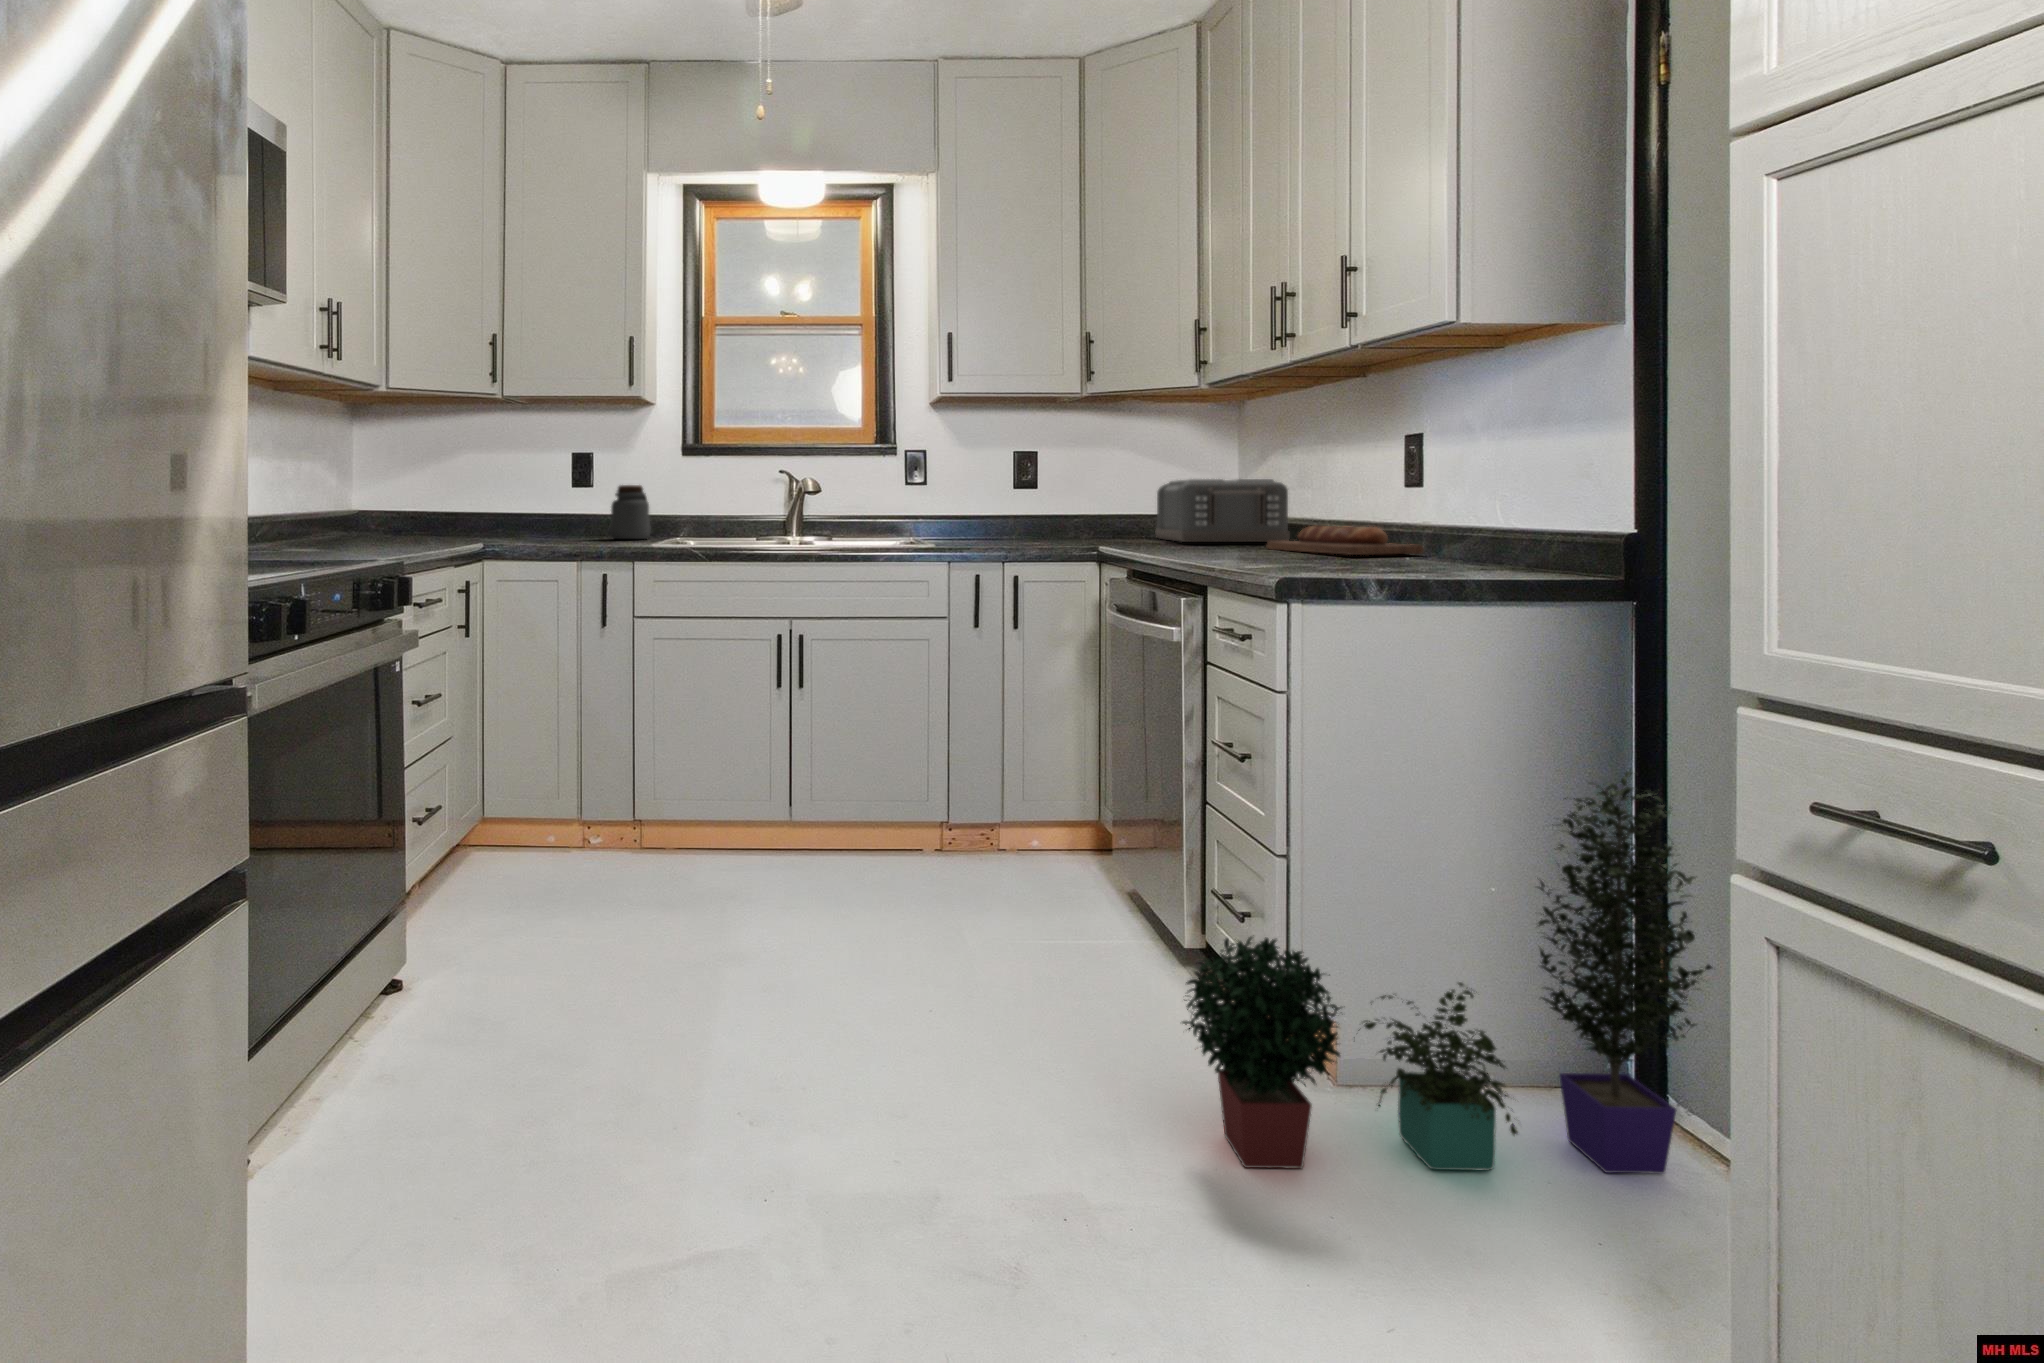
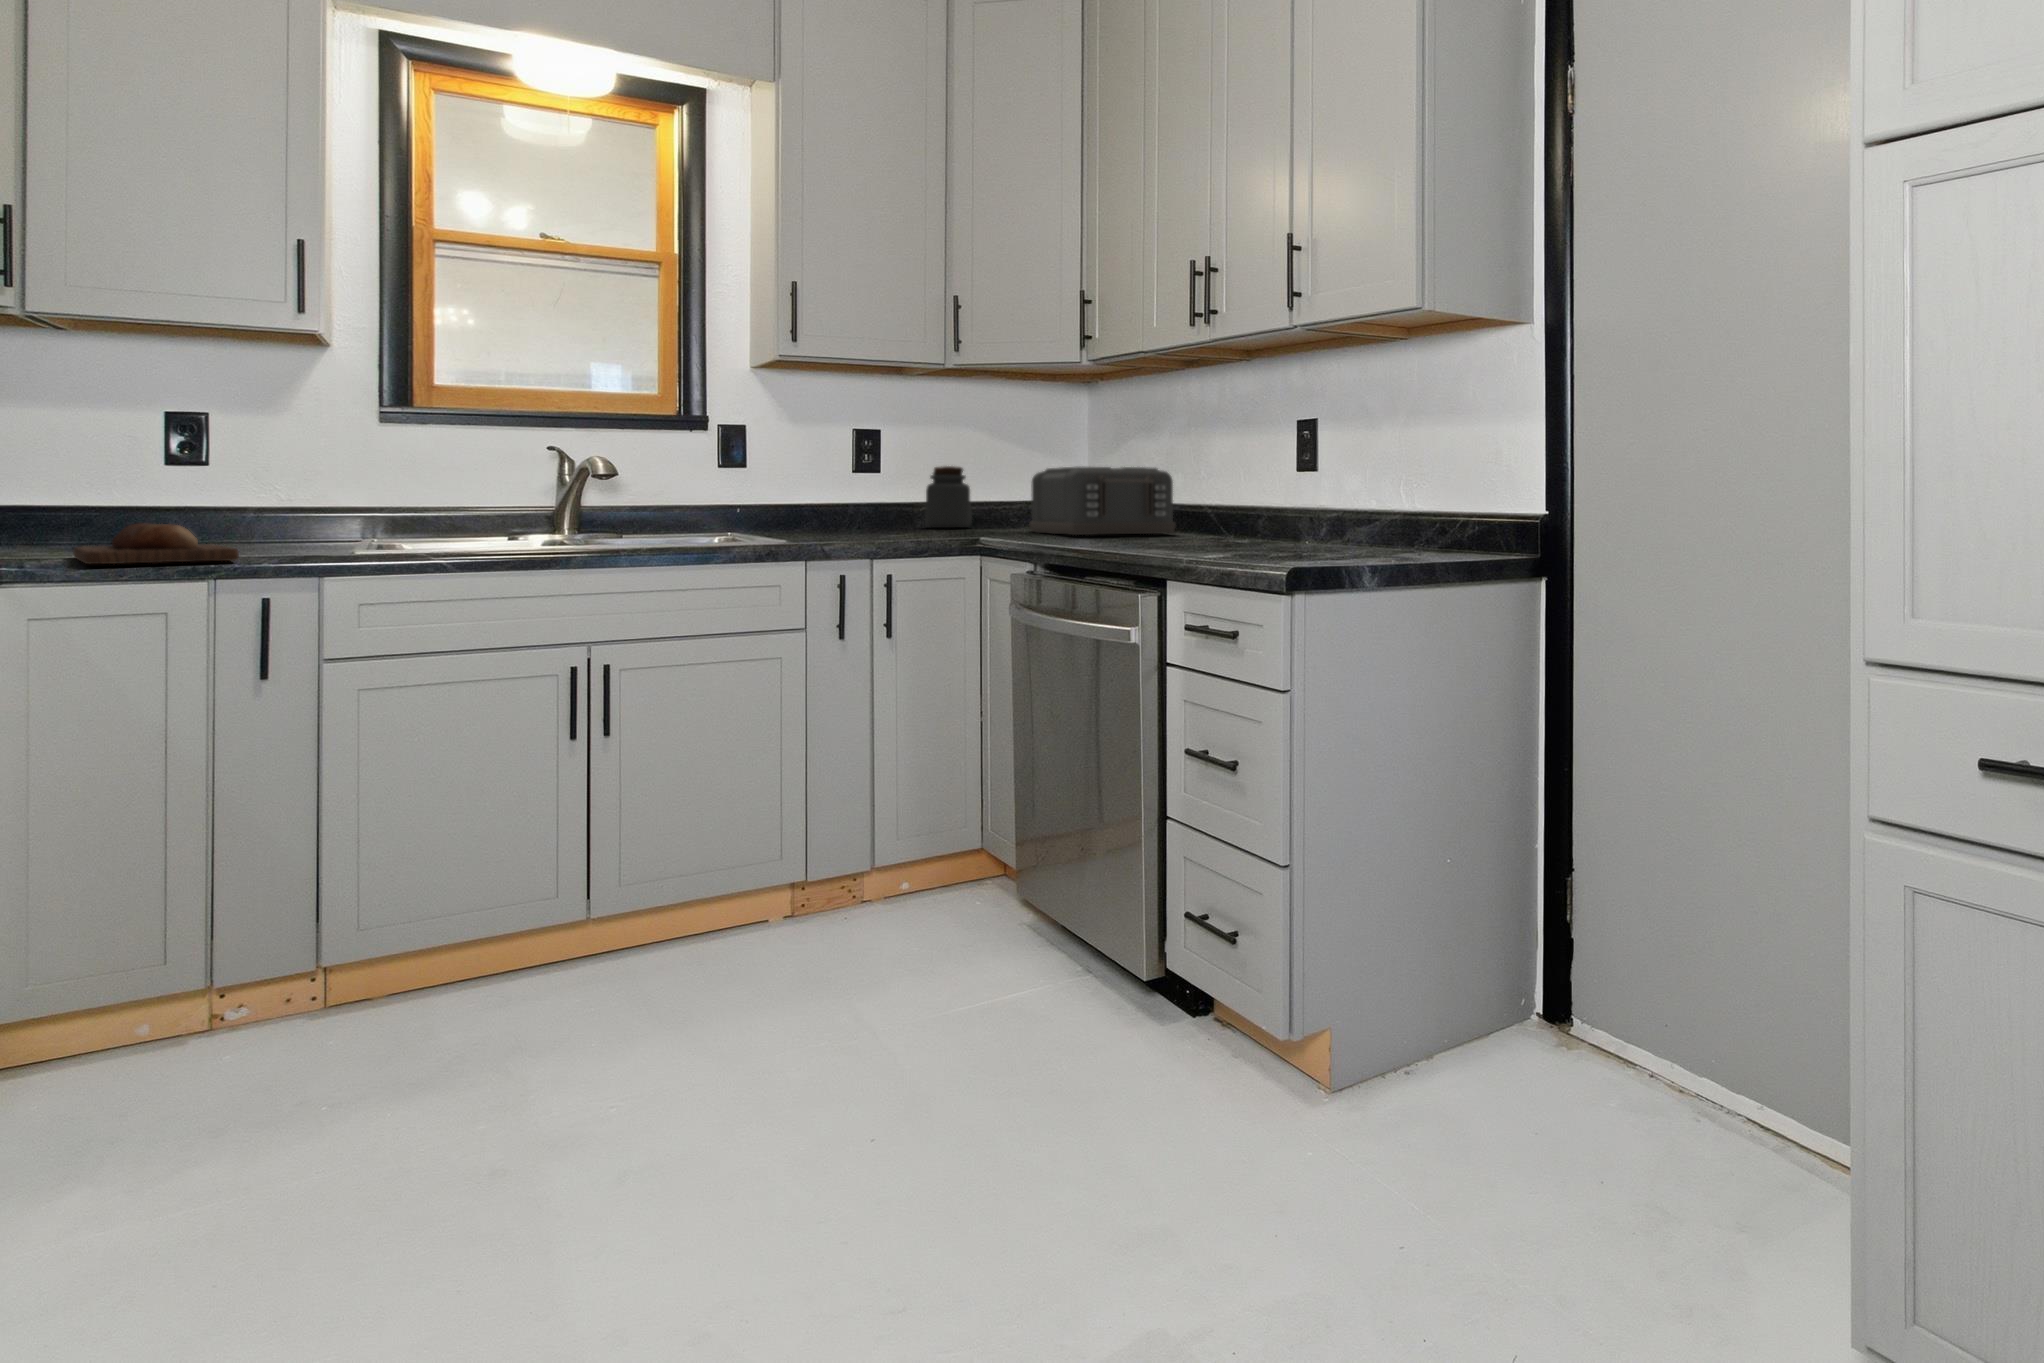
jar: present [610,485,650,539] -> present [925,466,972,528]
bread loaf: present [1267,526,1424,555] -> present [73,523,239,564]
potted plant: present [1182,772,1712,1174] -> none [1221,731,1636,1201]

